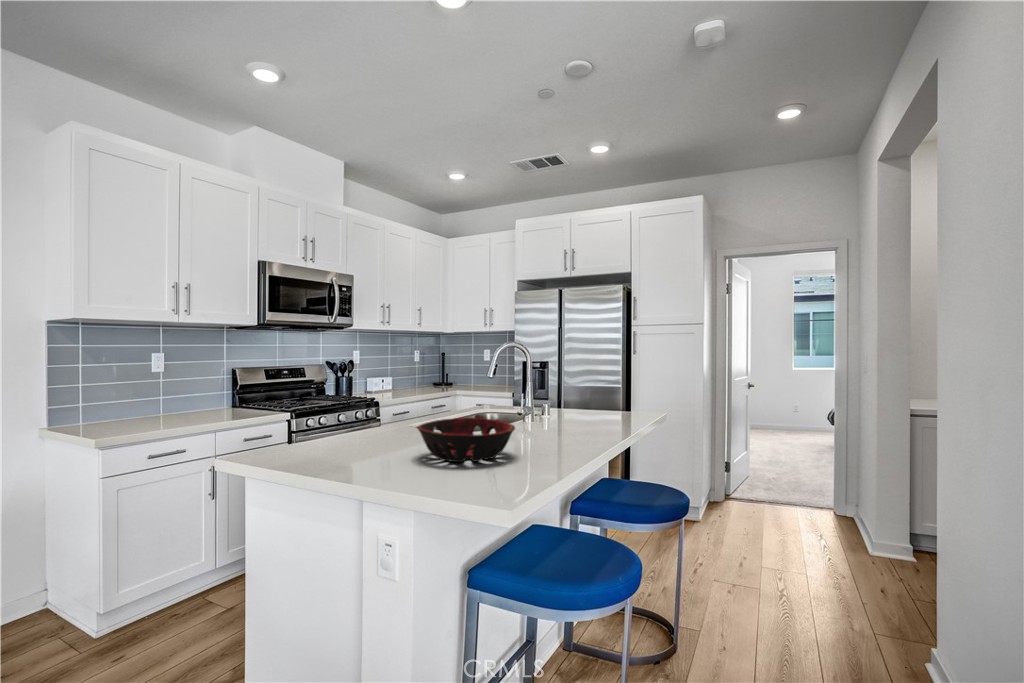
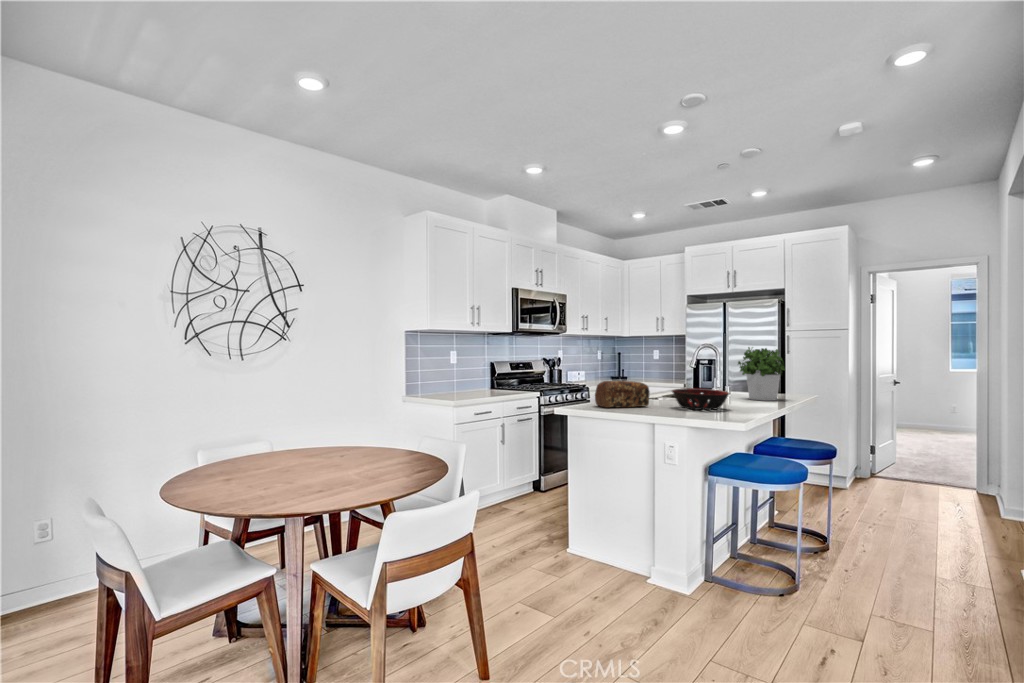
potted plant: none [555,345,619,427] -> present [738,347,785,401]
bread loaf: none [282,408,381,464] -> present [595,381,650,408]

